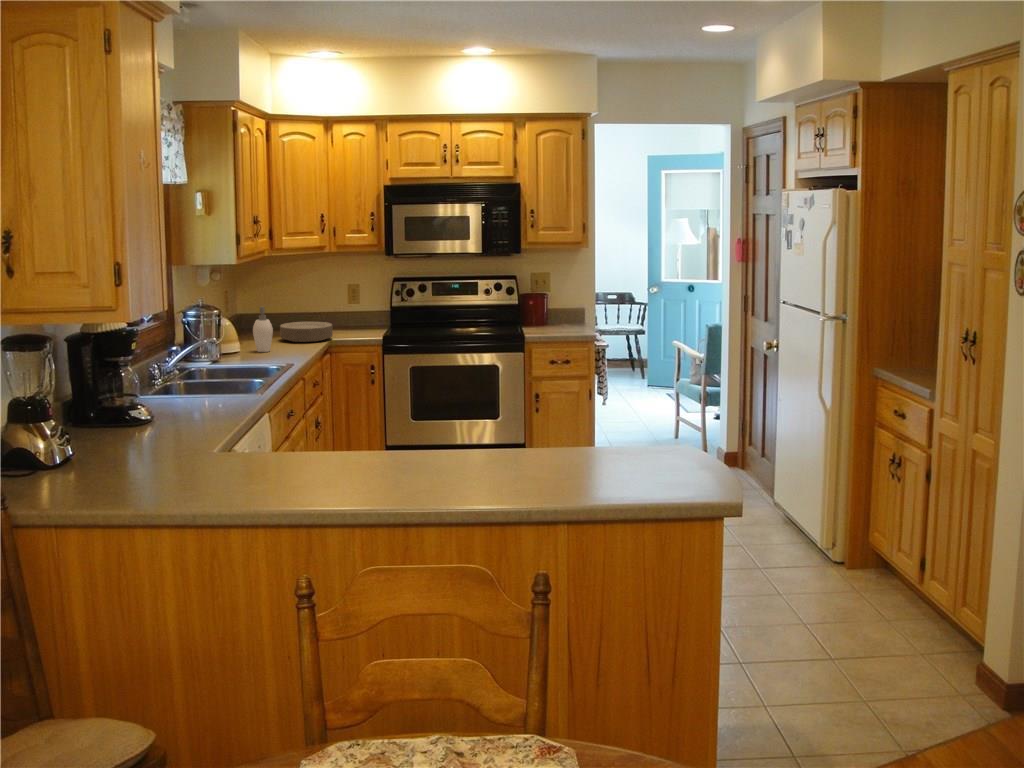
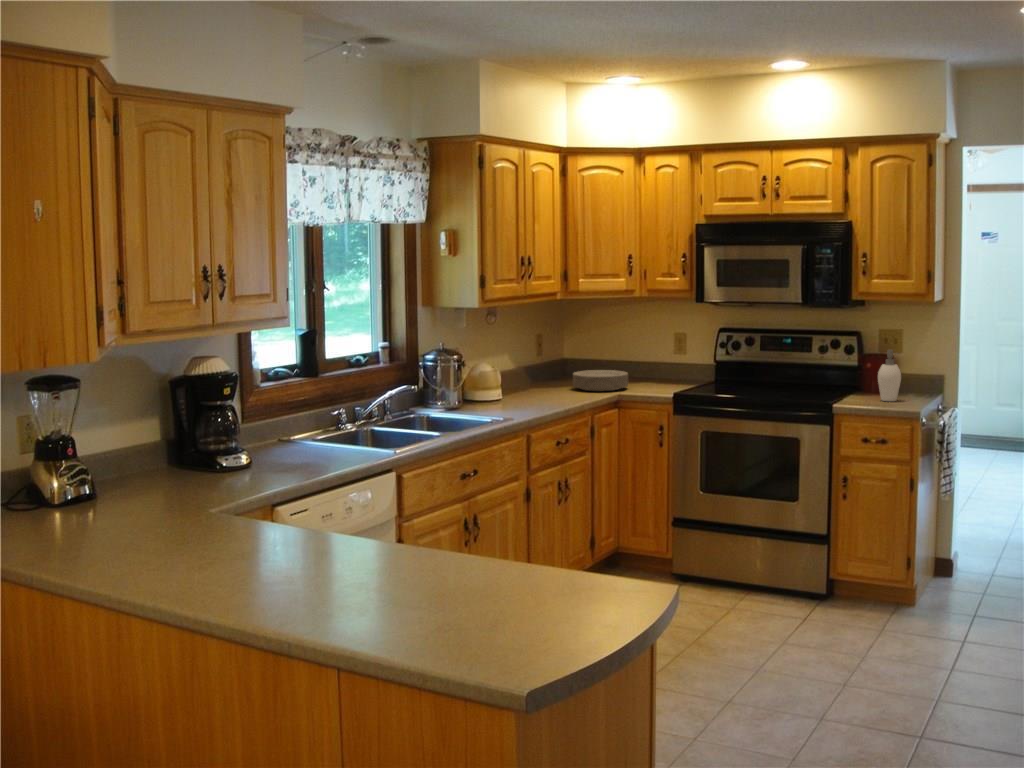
soap dispenser: present [253,307,273,352] -> present [878,350,901,401]

